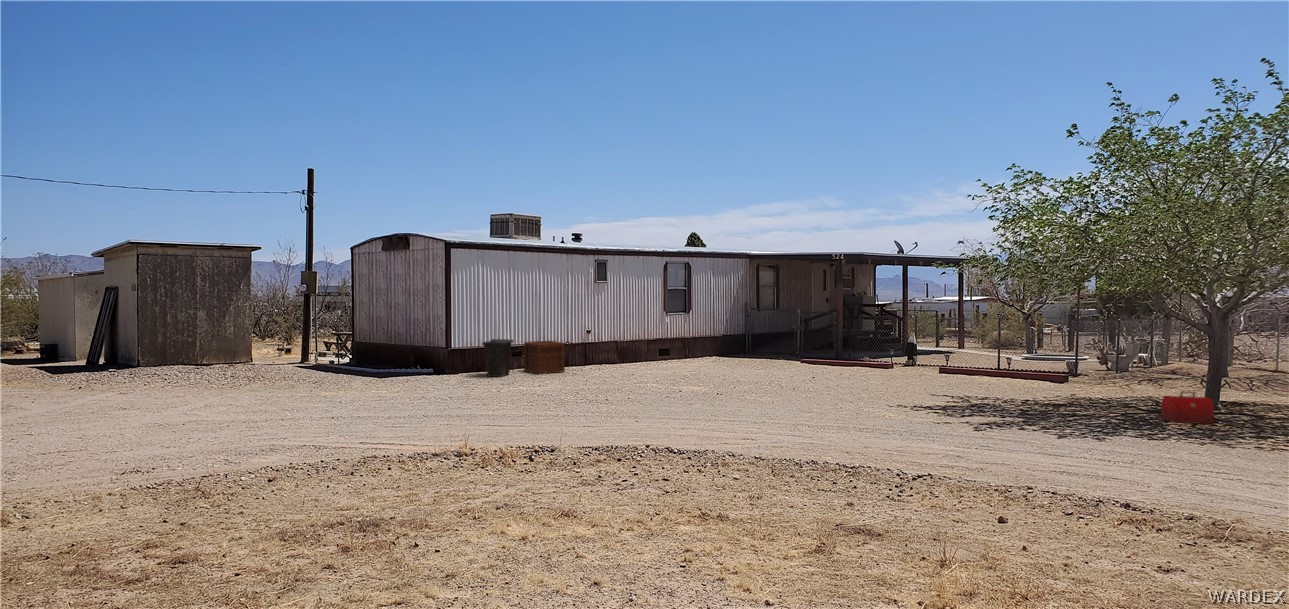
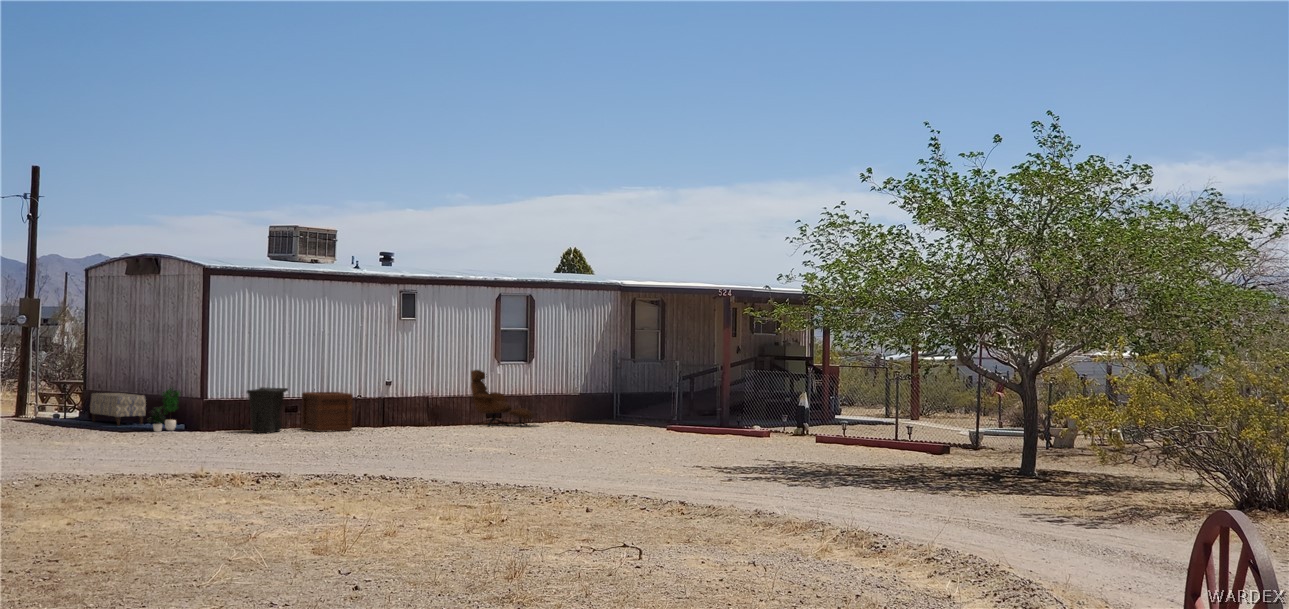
lounge chair: none [649,320,697,364] -> present [471,370,534,426]
potted plant: none [403,339,430,378] -> present [150,388,181,432]
bench: none [358,343,401,371] -> present [90,393,146,426]
toolbox: present [1161,391,1214,424] -> none [980,442,1023,476]

